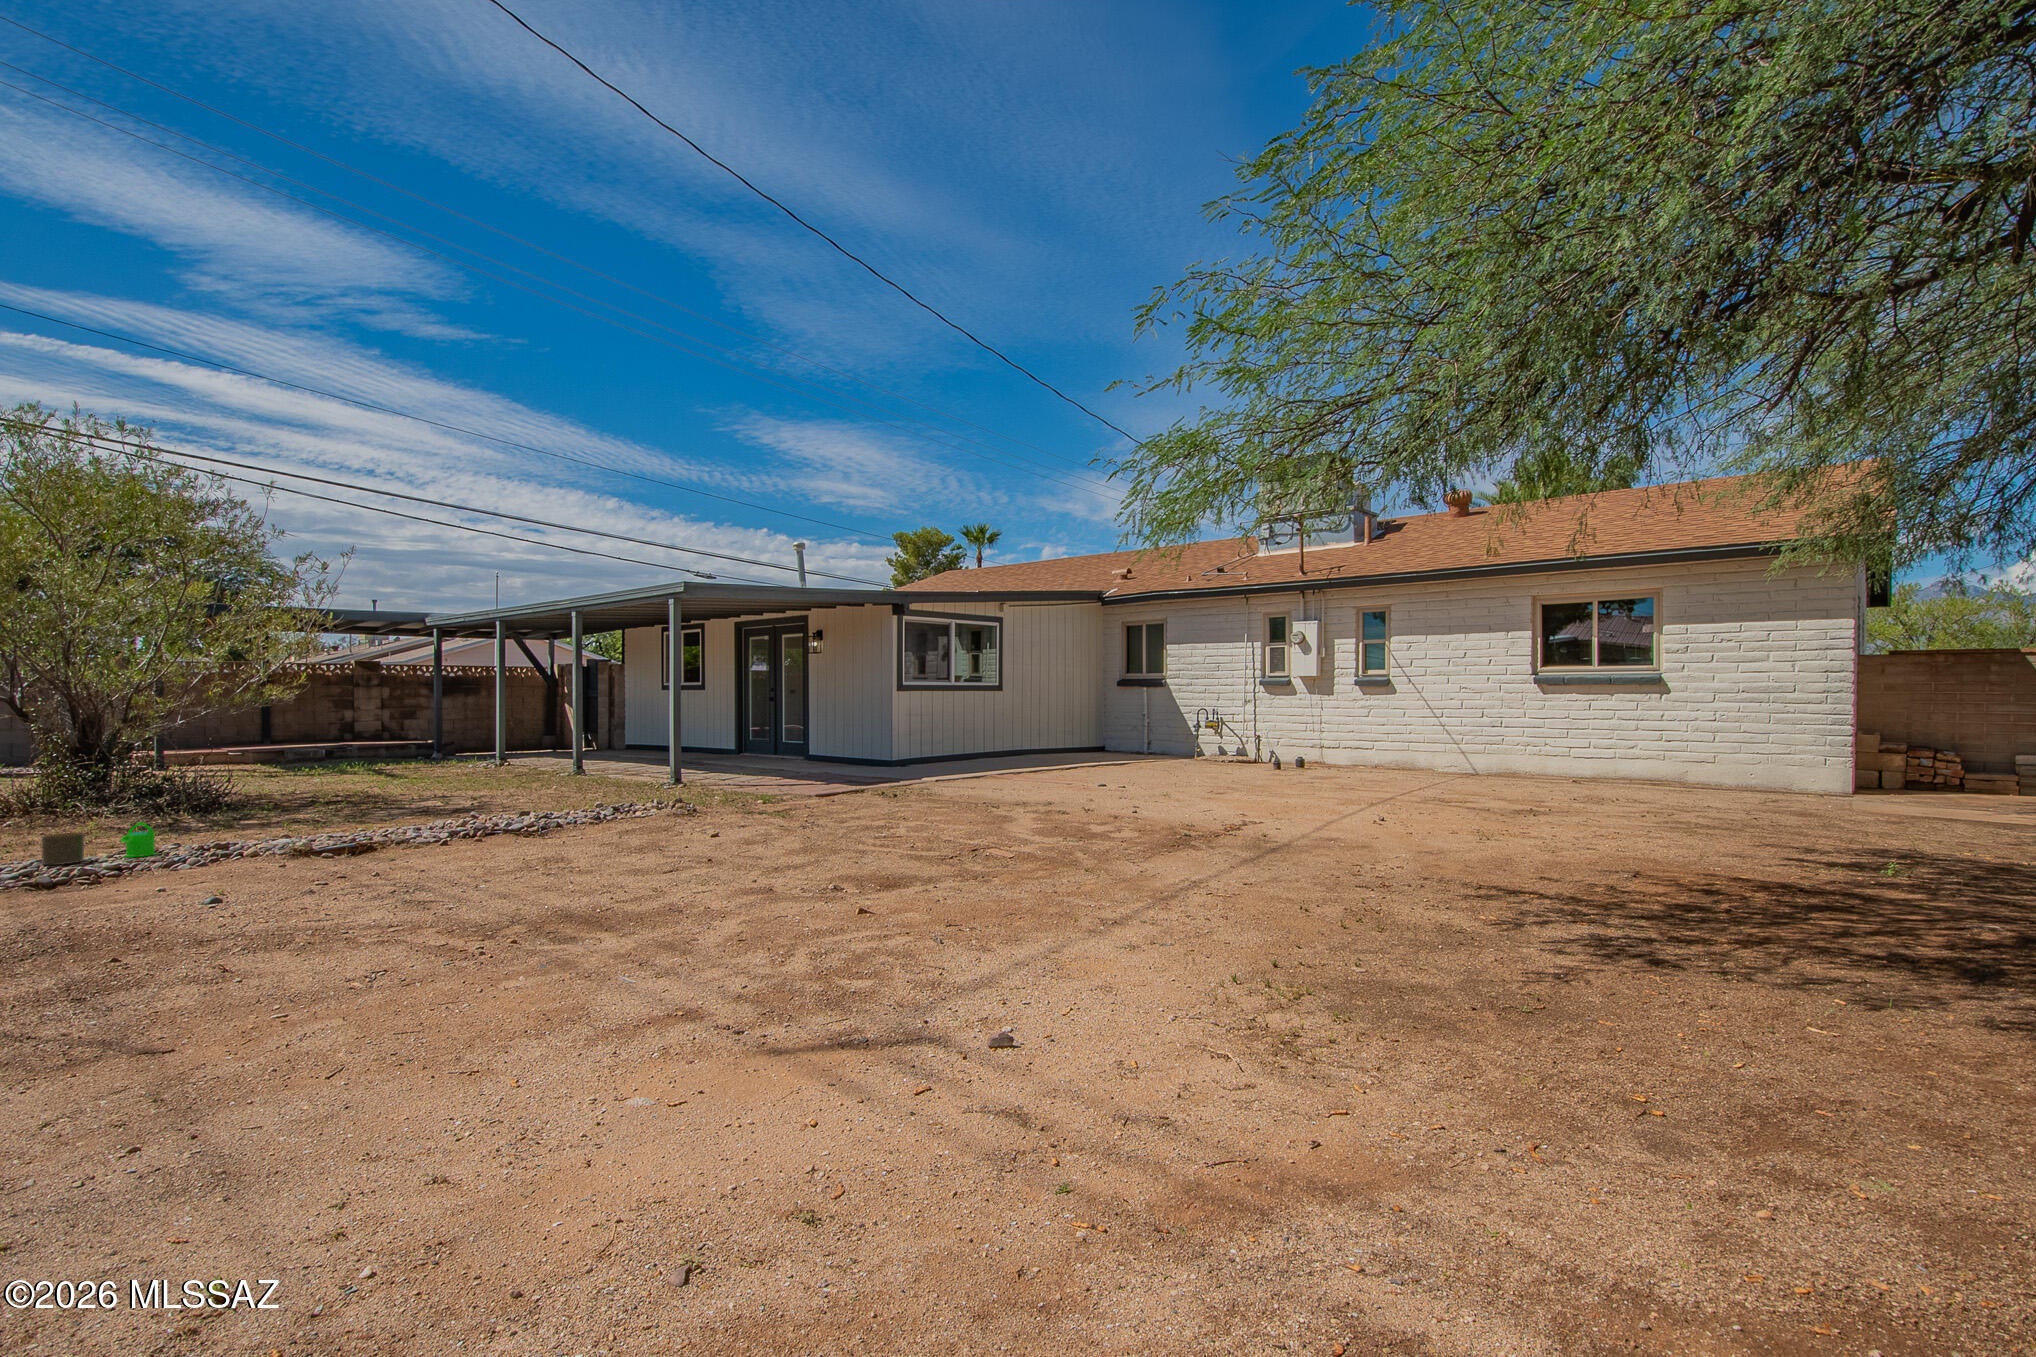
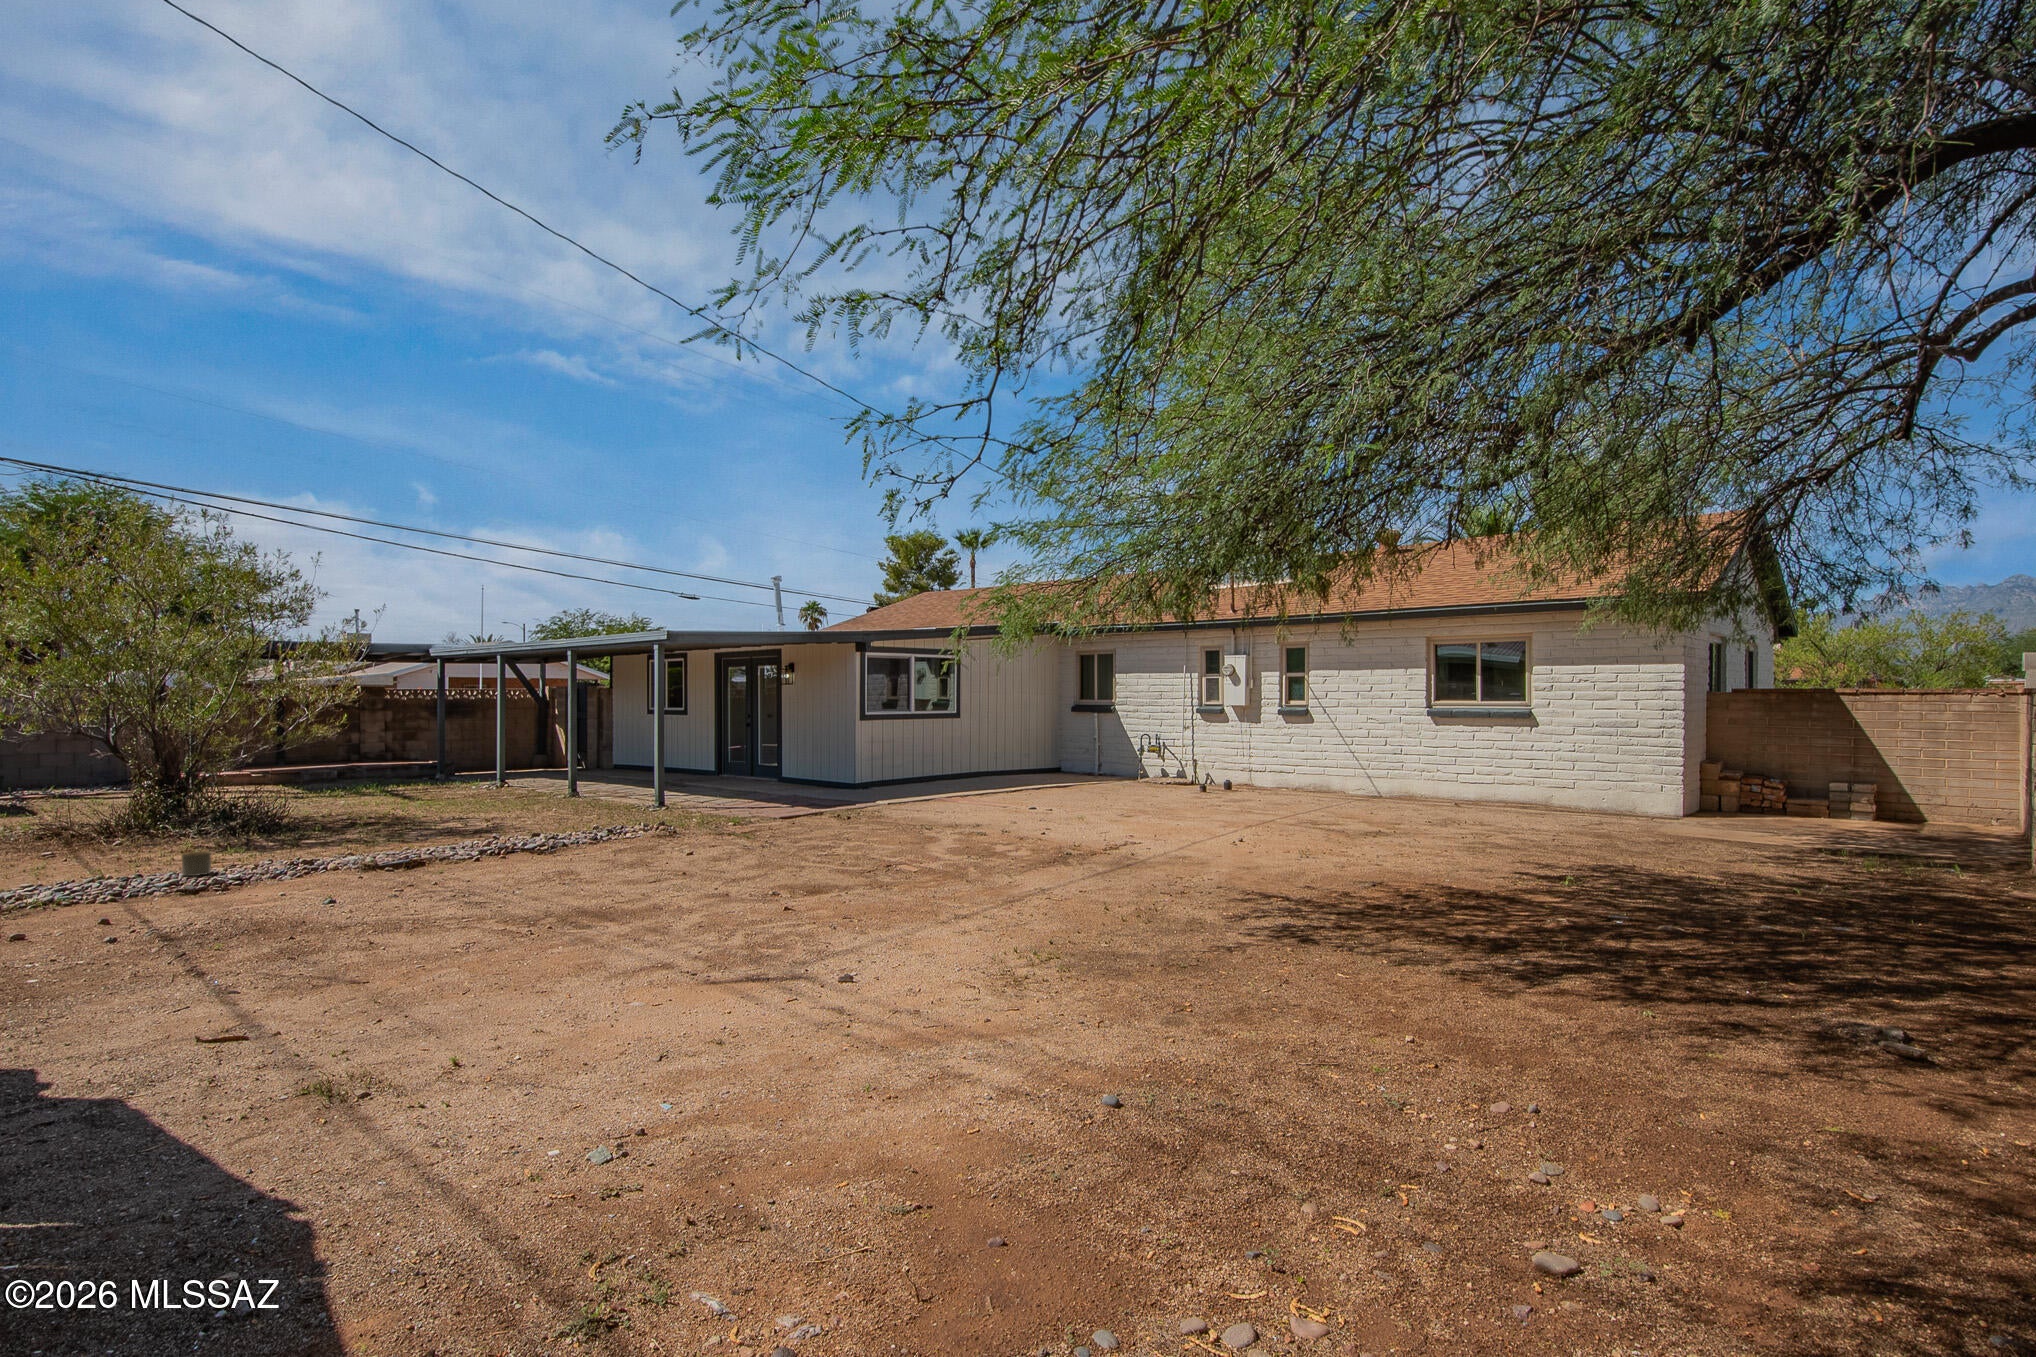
watering can: present [121,822,156,857] -> none [237,843,262,870]

